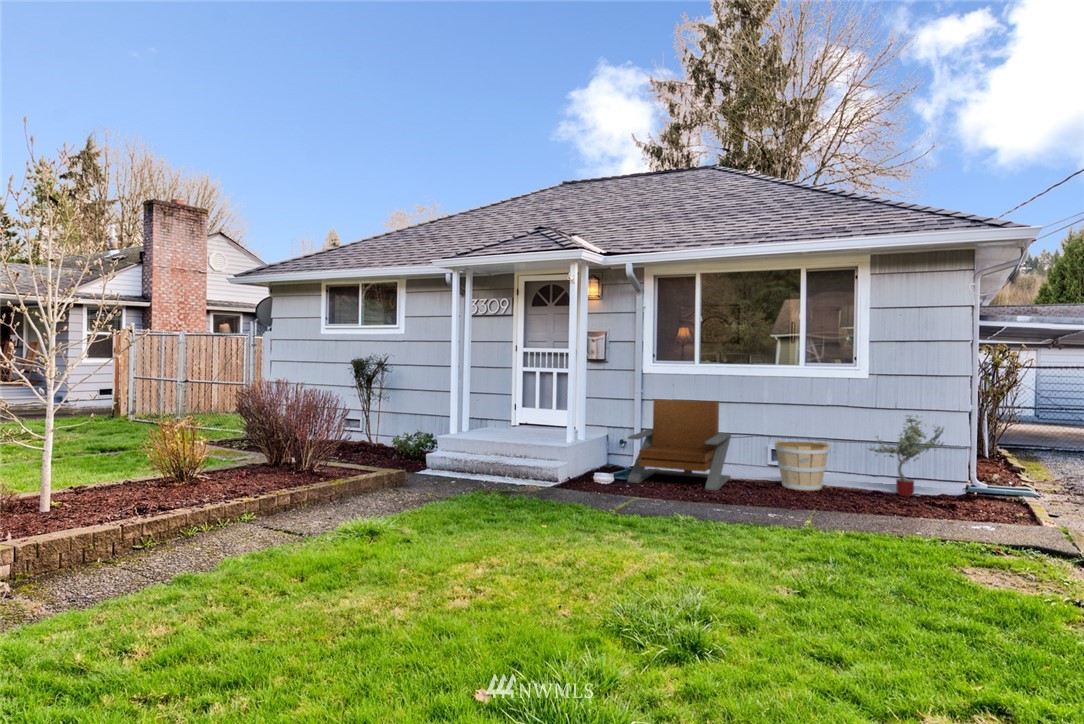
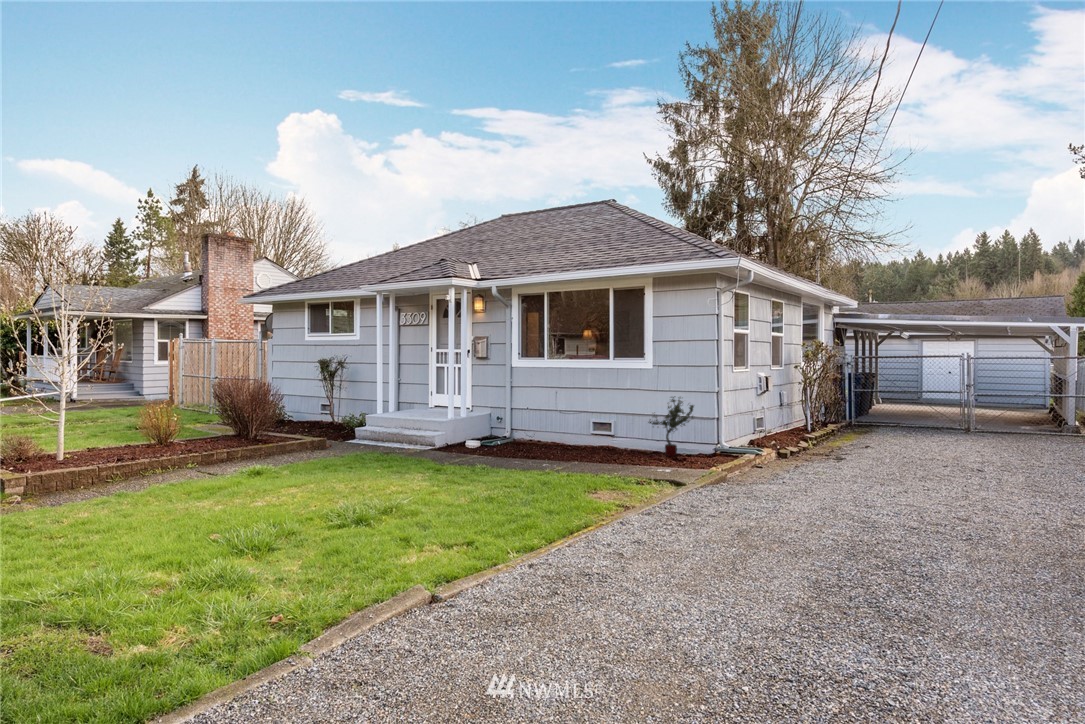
lounge chair: present [628,399,731,490] -> none [483,387,565,453]
wooden bucket: present [775,441,830,491] -> none [586,417,625,453]

